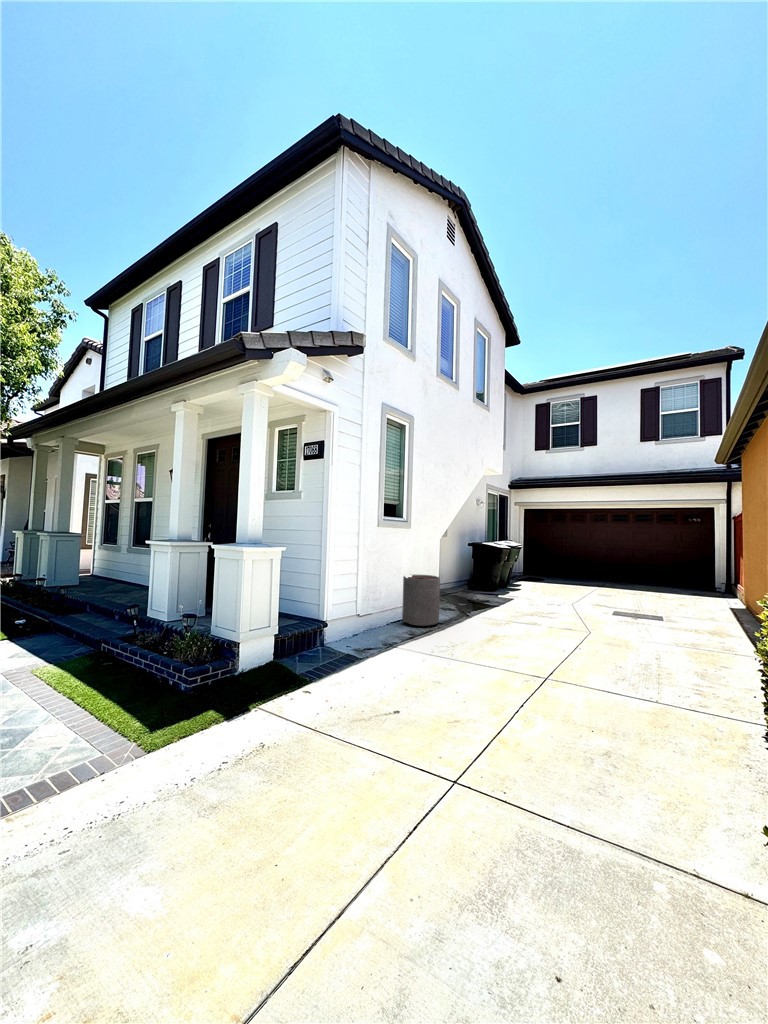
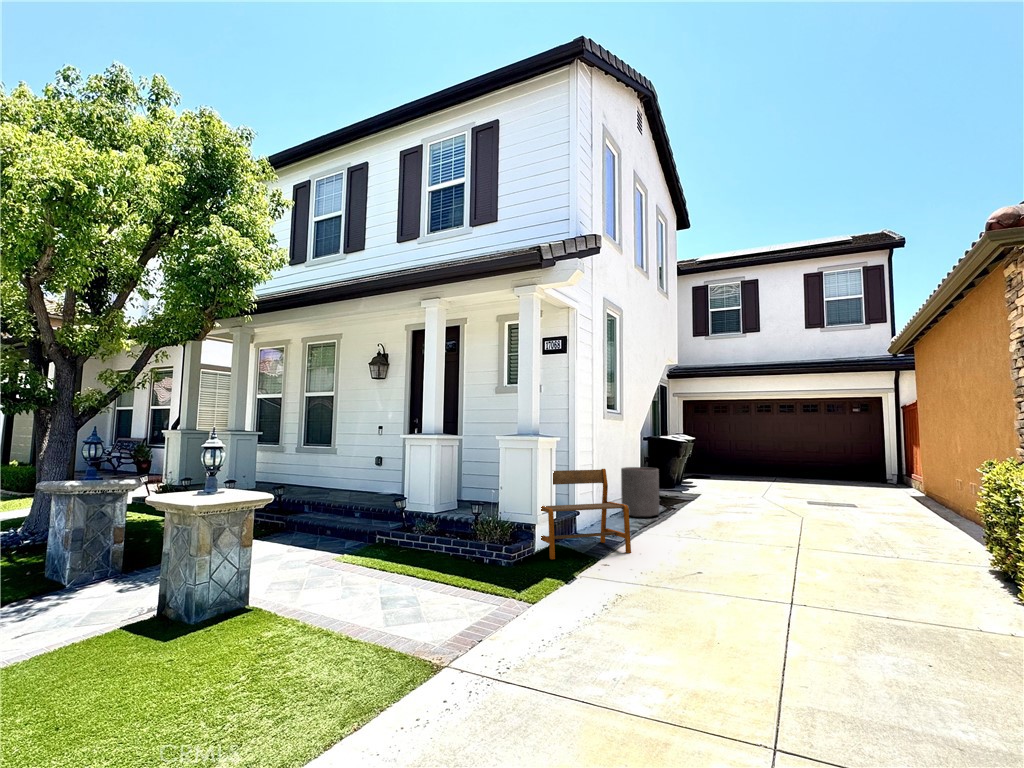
bench: none [247,581,348,682] -> present [541,469,631,559]

